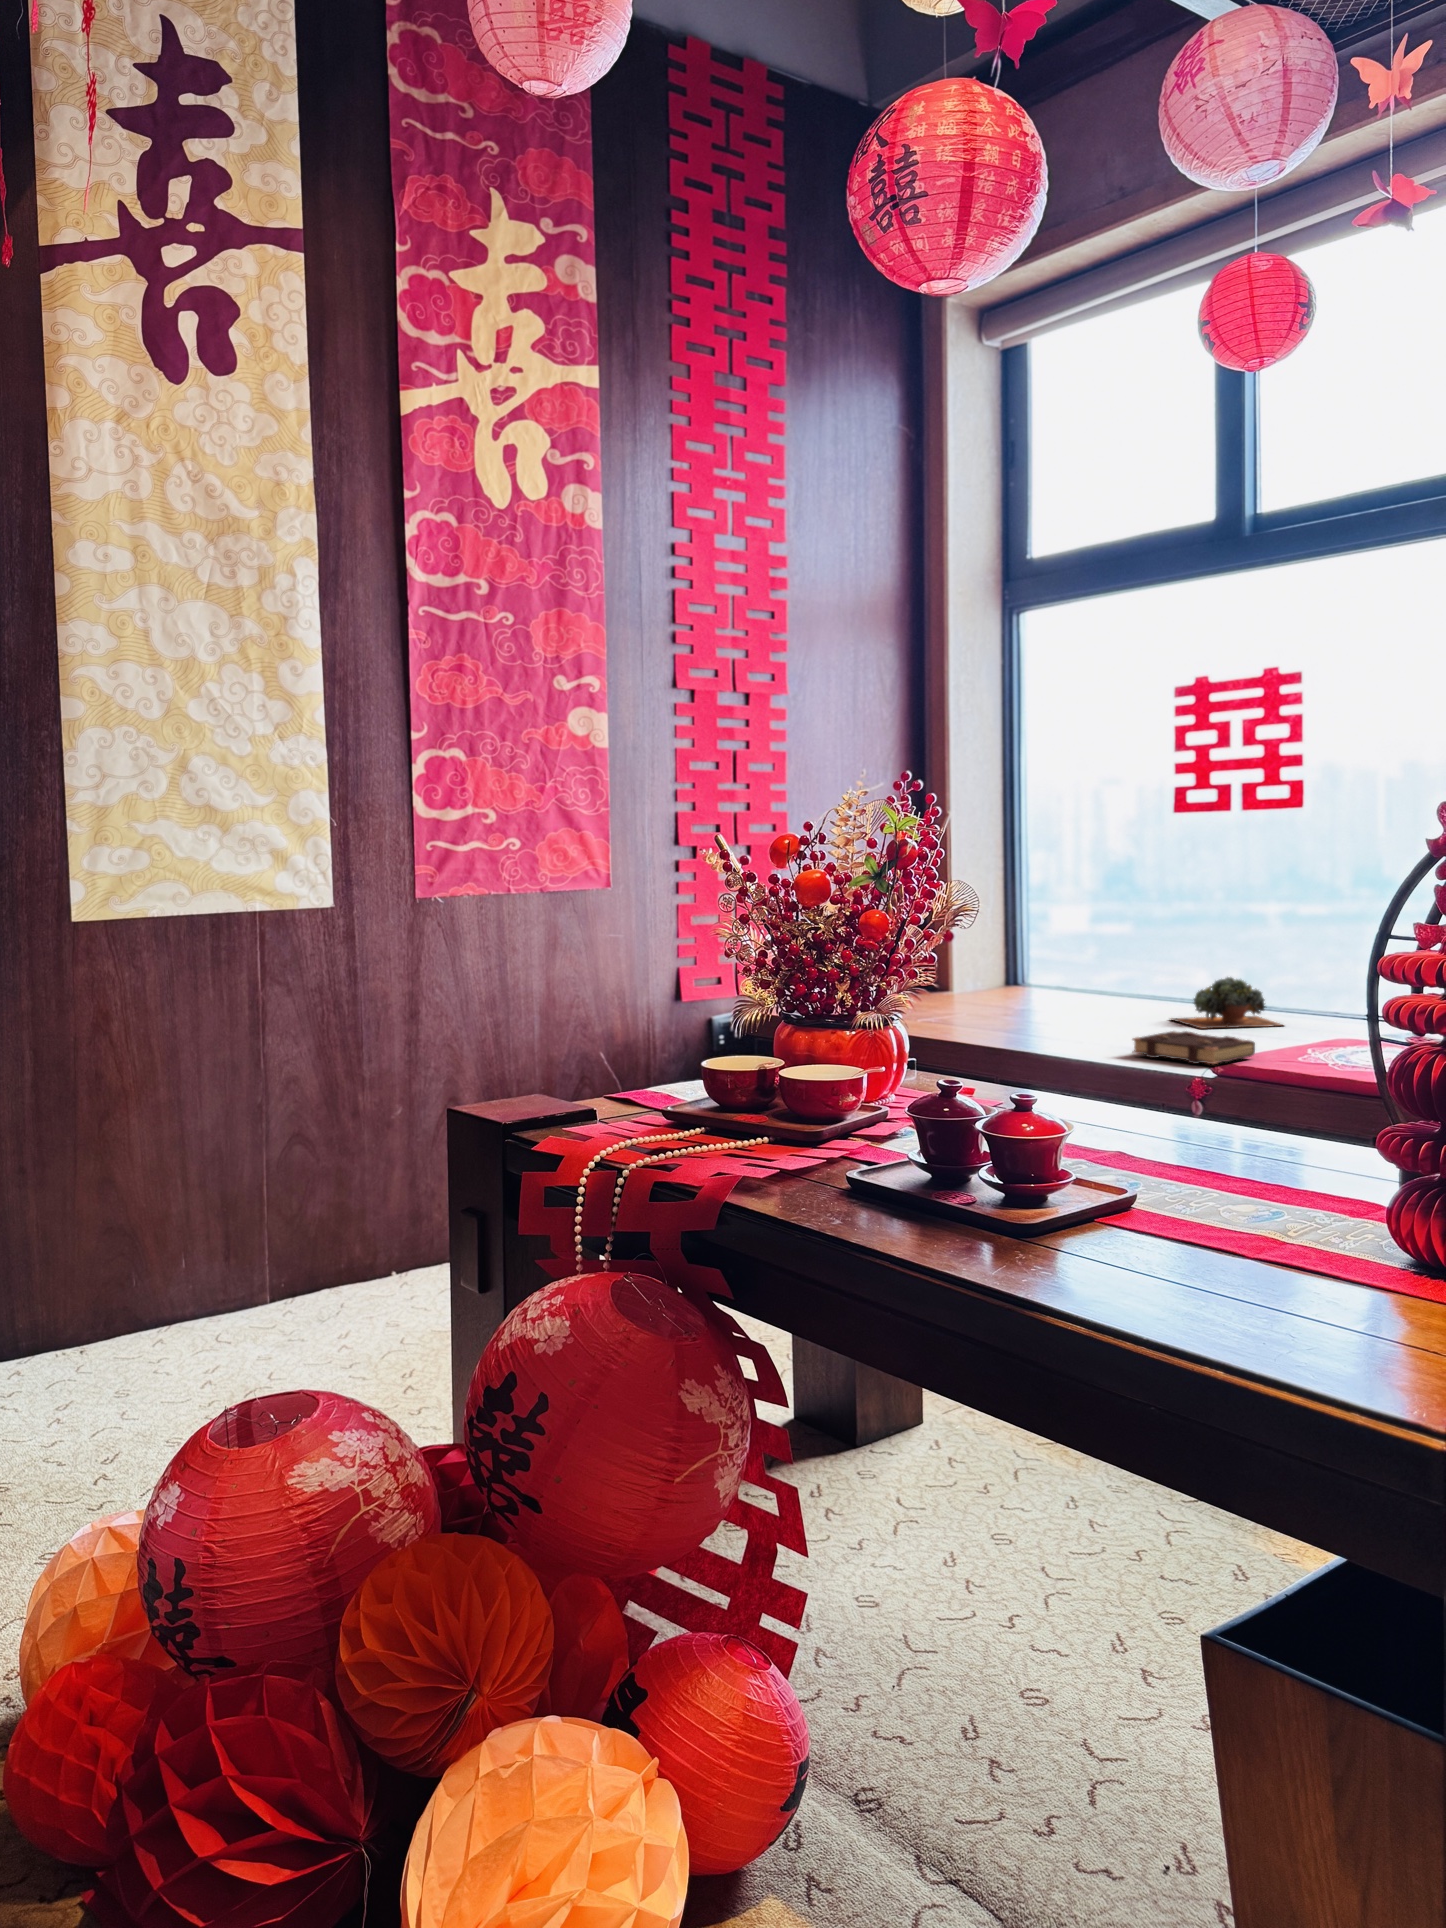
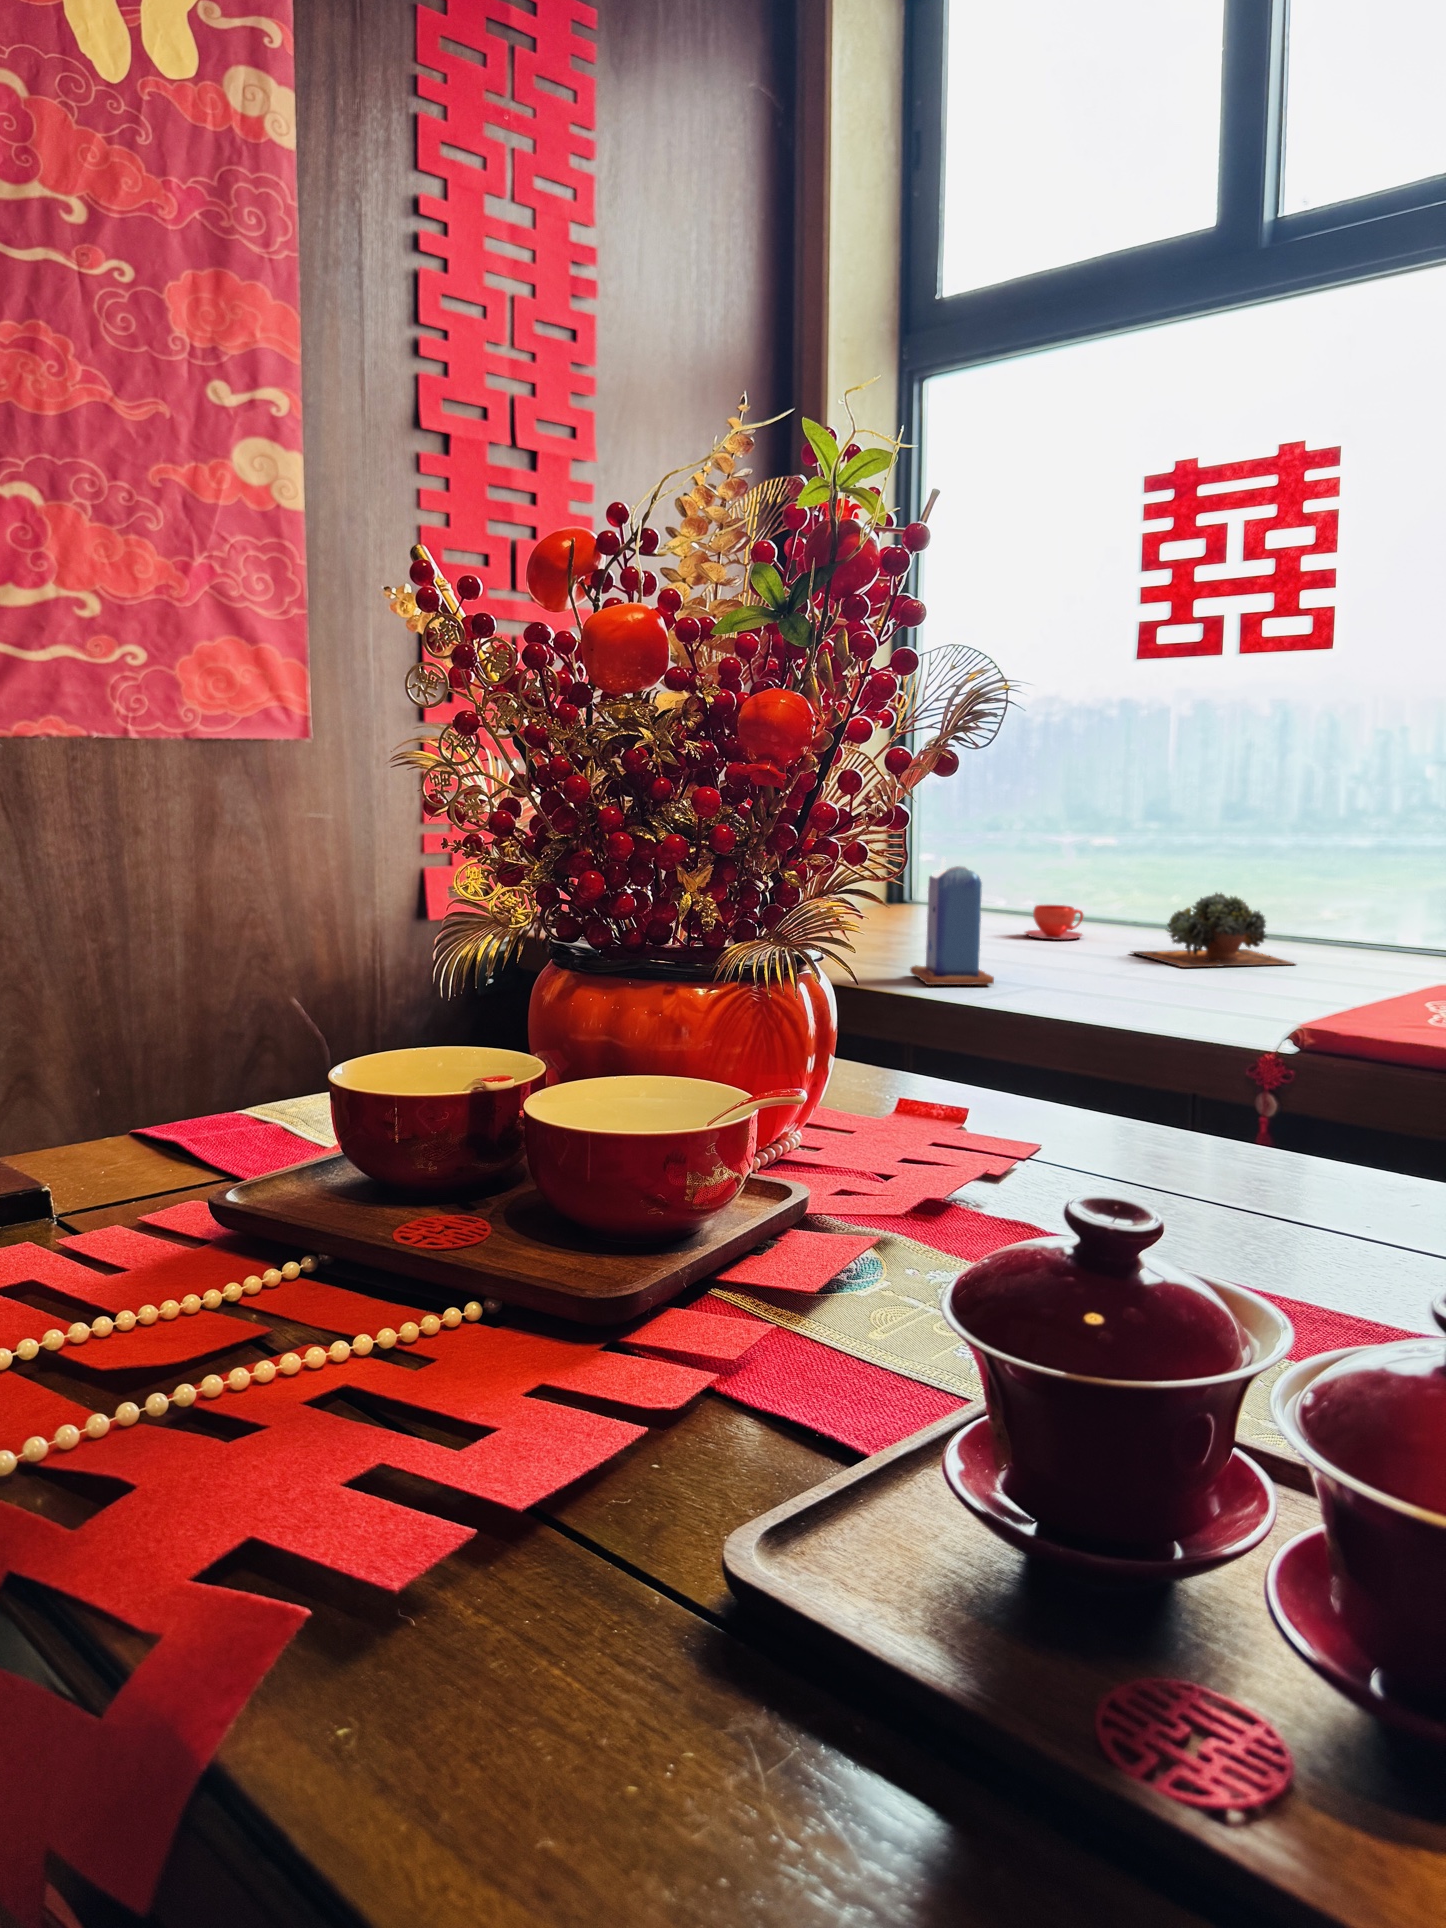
candle: none [1007,956,1061,1041] -> present [910,857,994,985]
teacup: none [1099,986,1142,1011] -> present [1025,905,1083,940]
book: present [1133,1031,1255,1064] -> none [1110,973,1296,1026]

